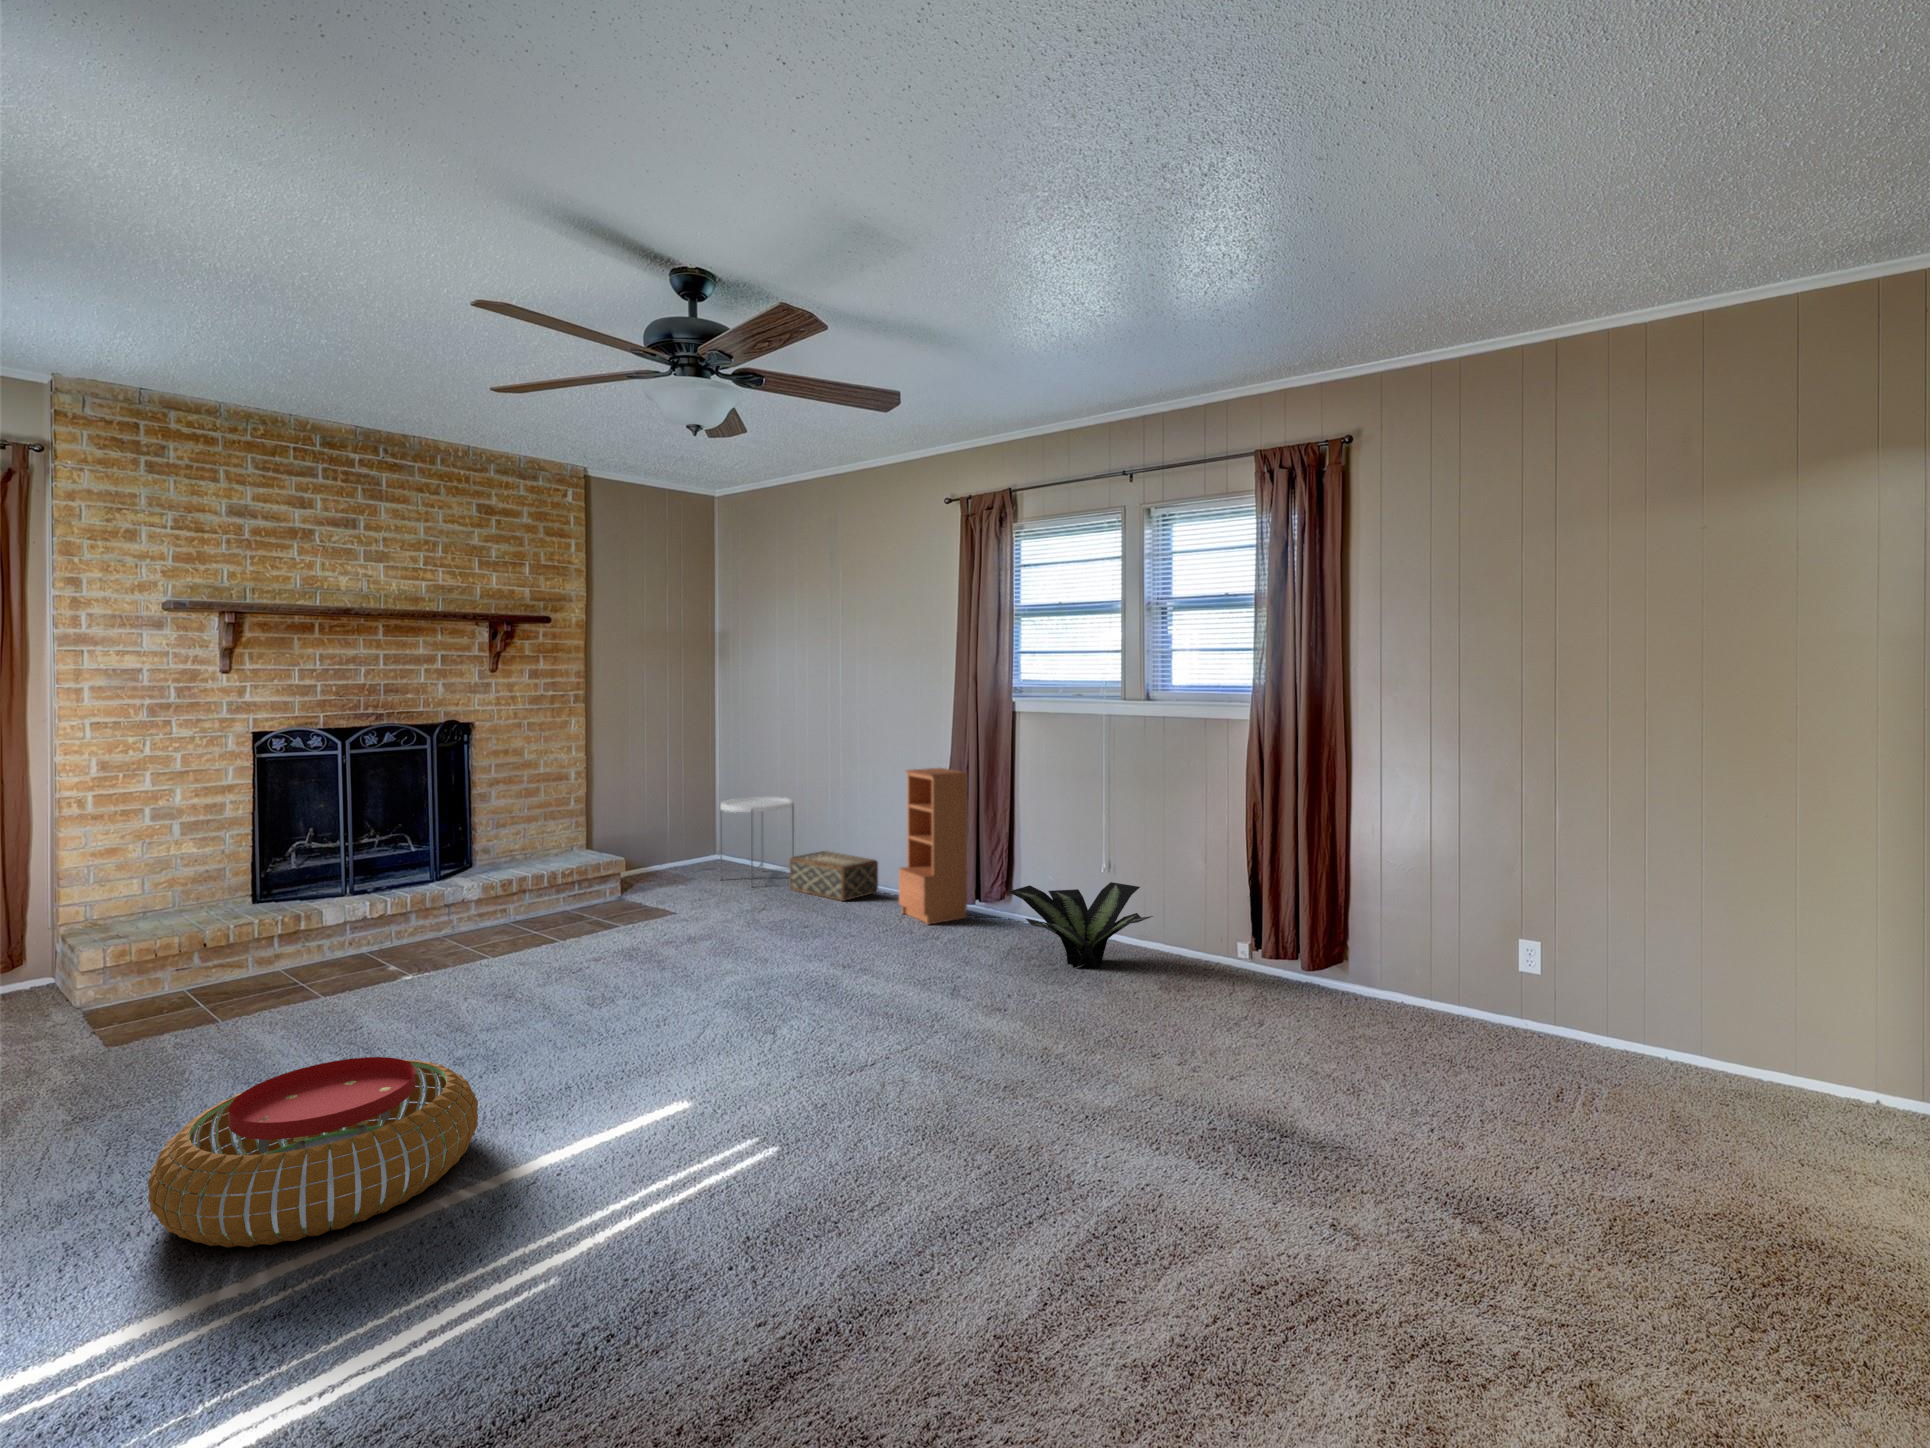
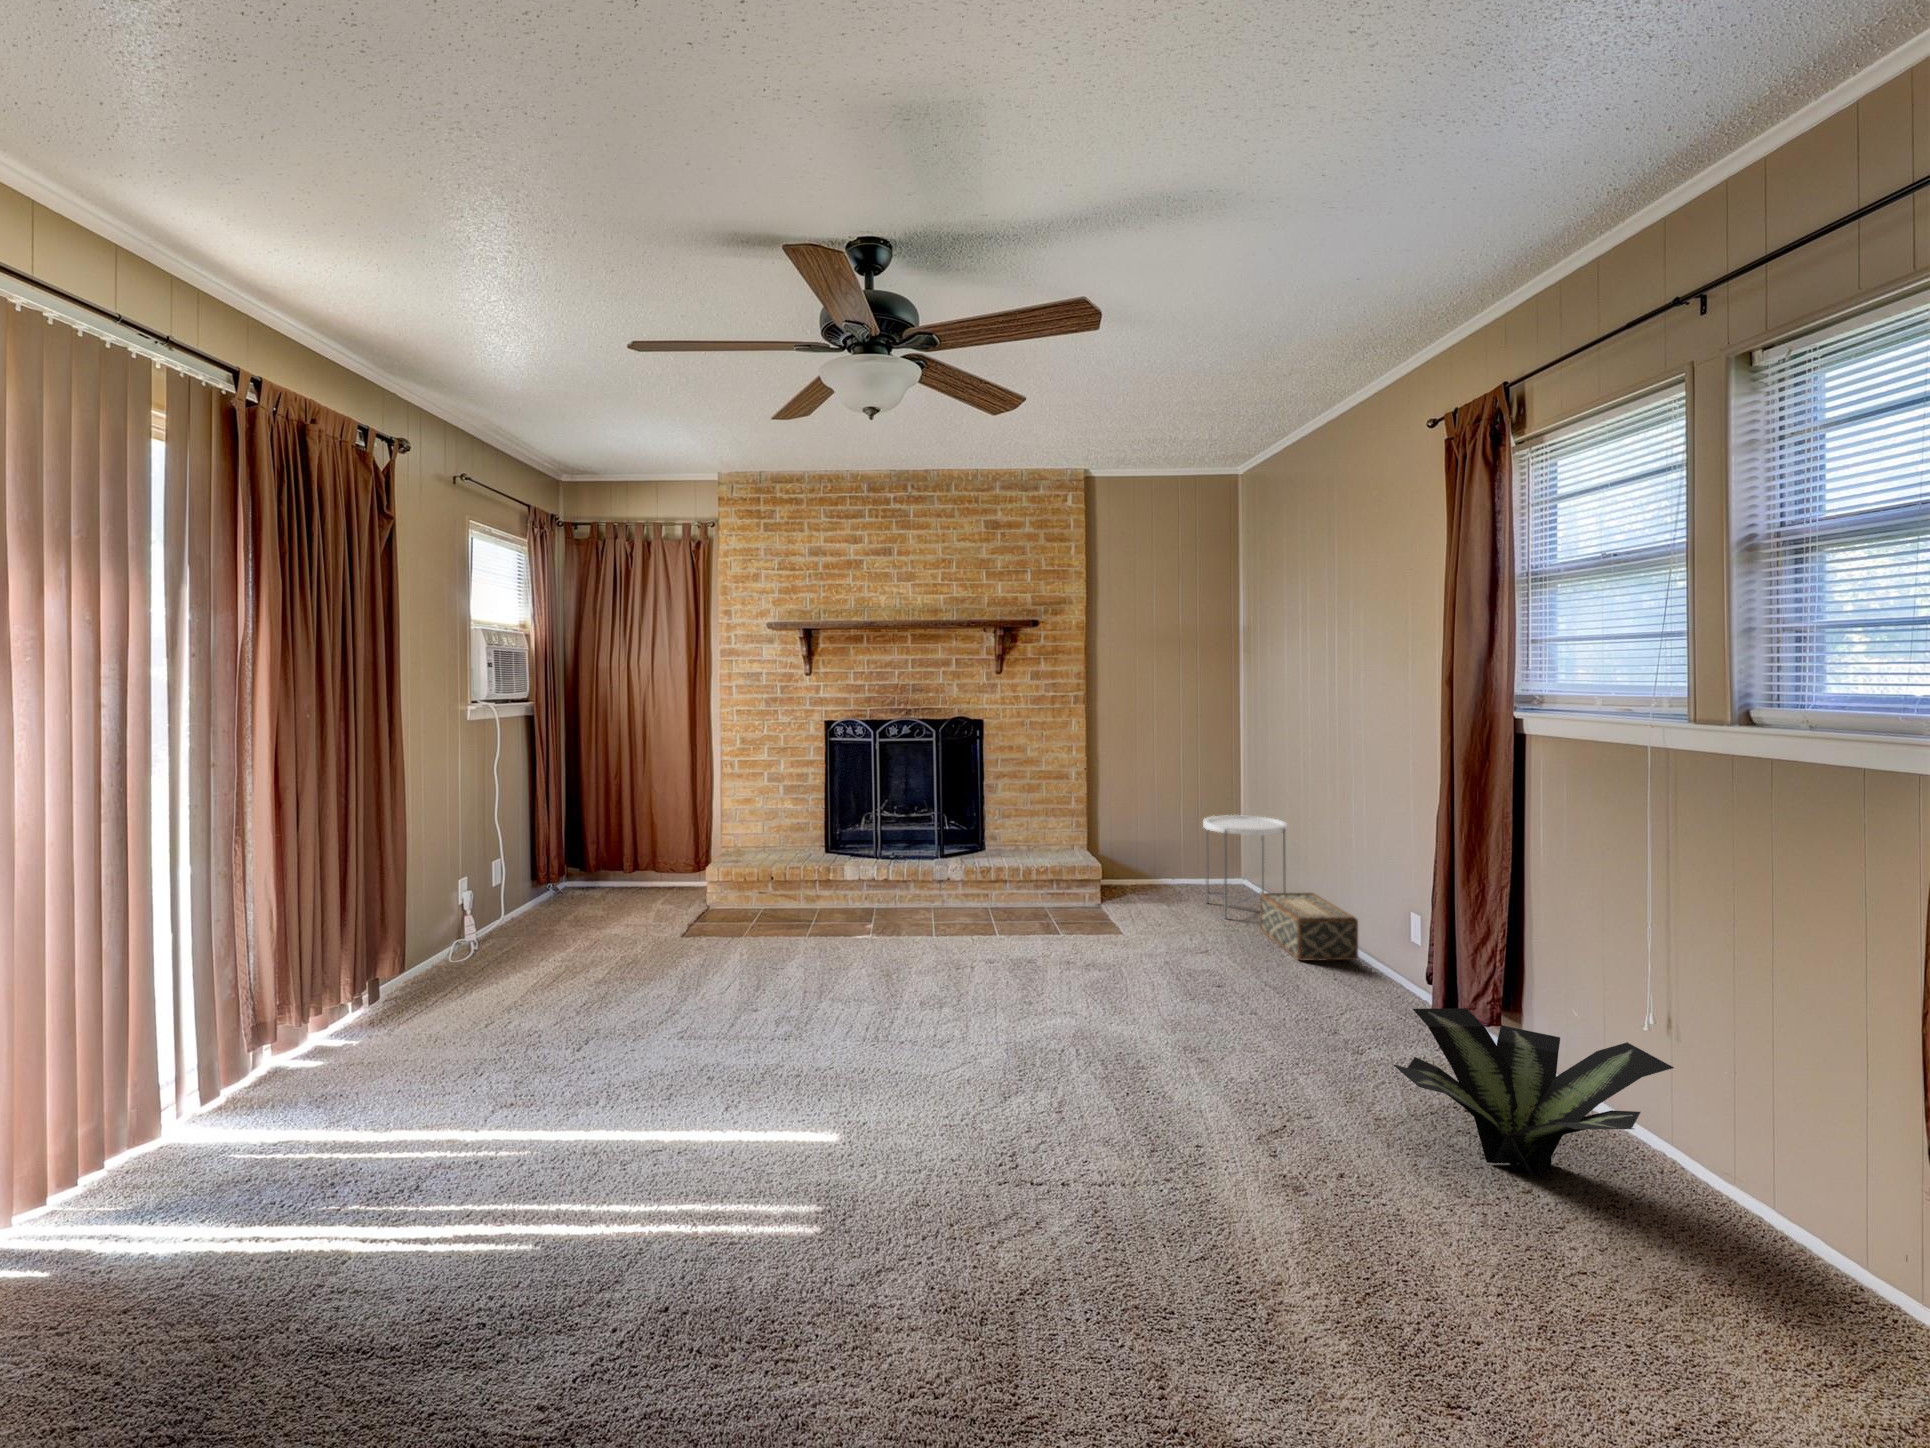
bookcase: present [899,768,968,925] -> none [1343,807,1430,1028]
pouf: present [148,1057,478,1248] -> none [482,992,699,1128]

